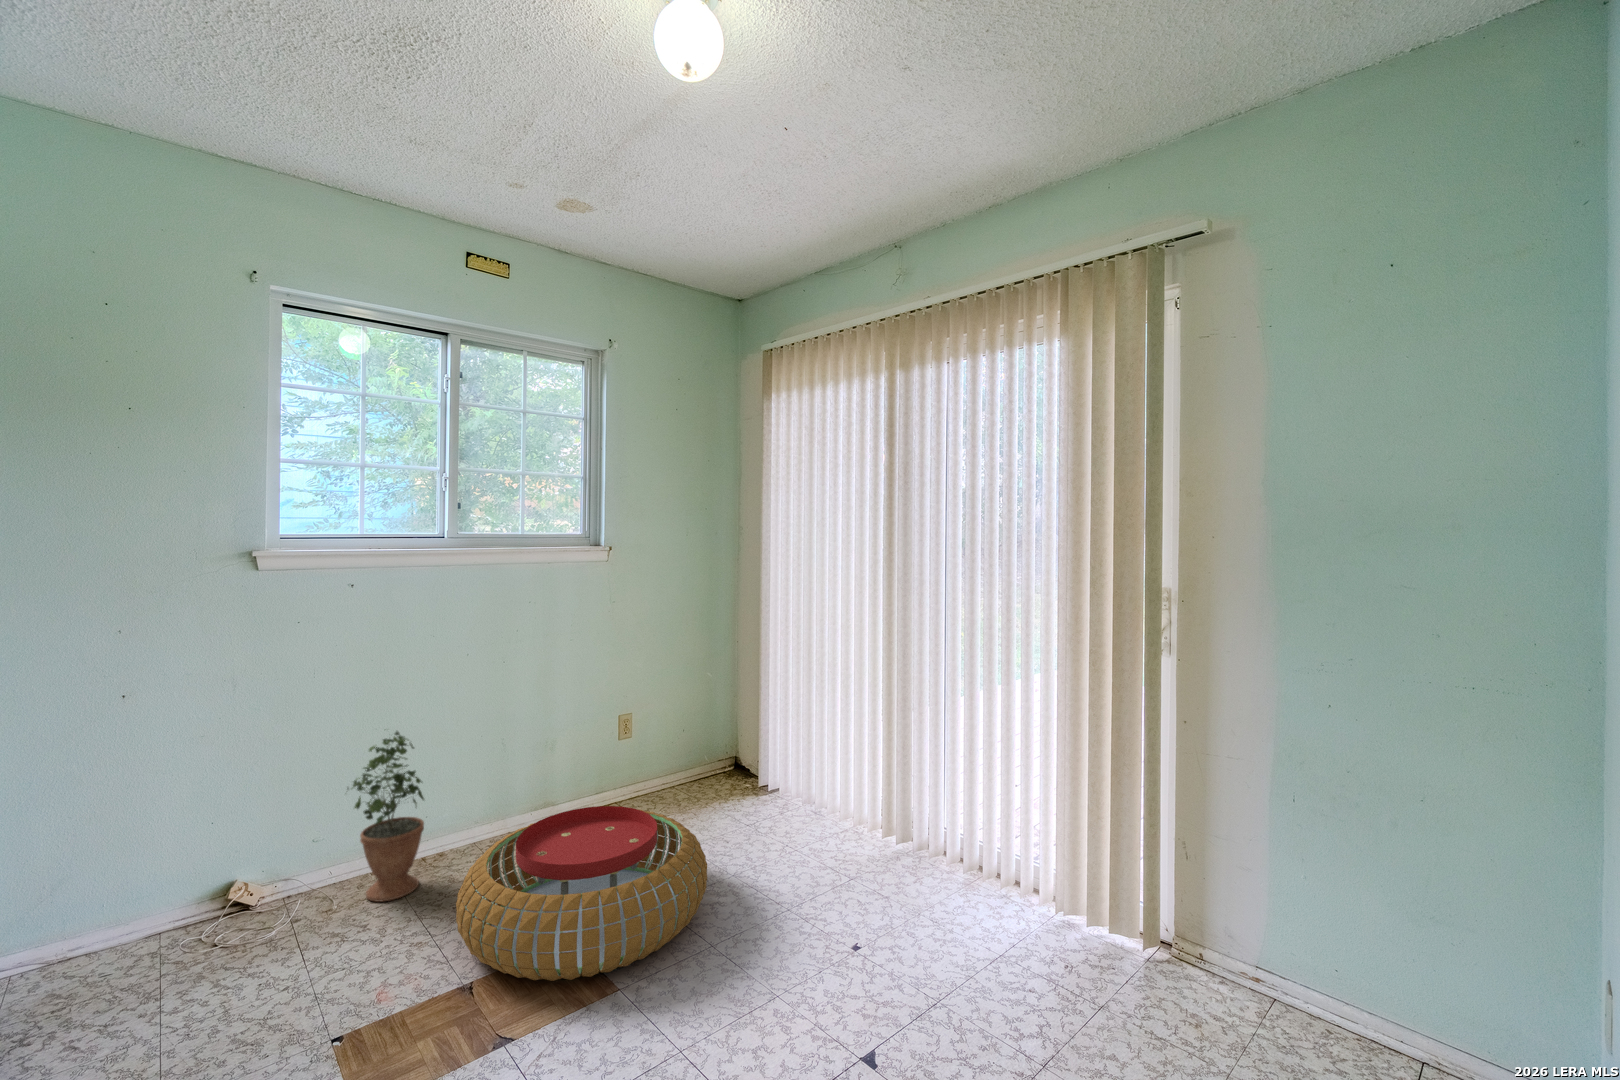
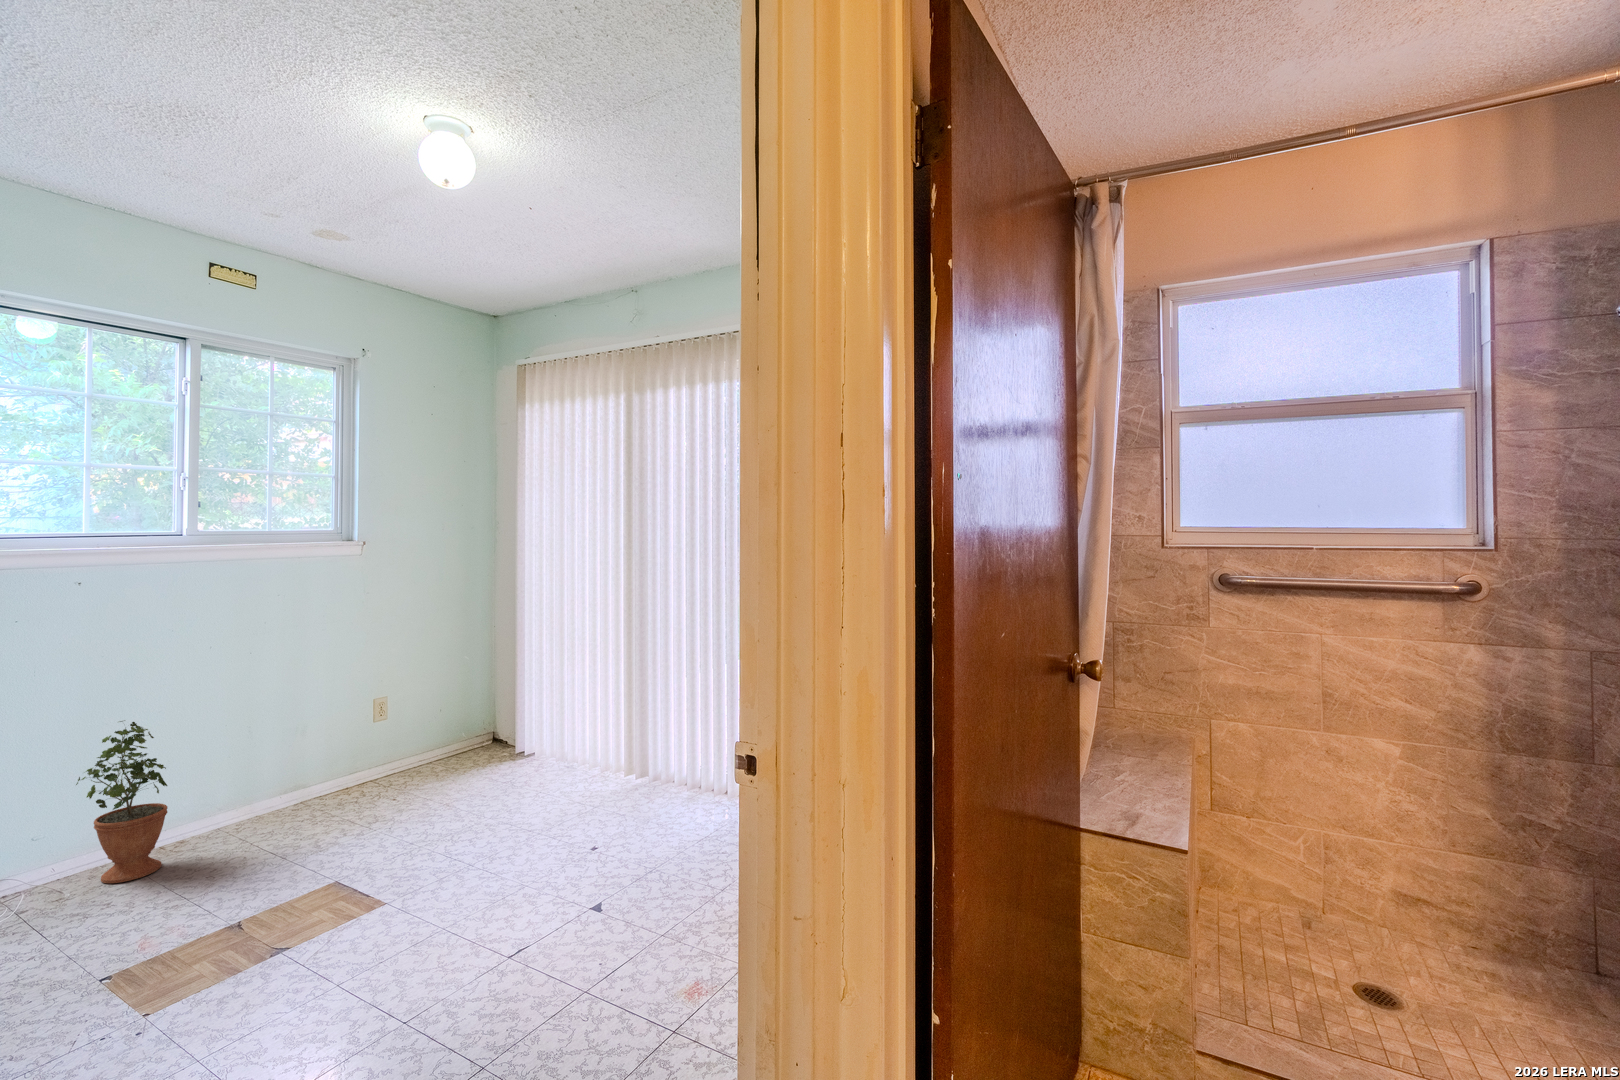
pouf: present [456,806,707,981] -> none [217,773,466,910]

